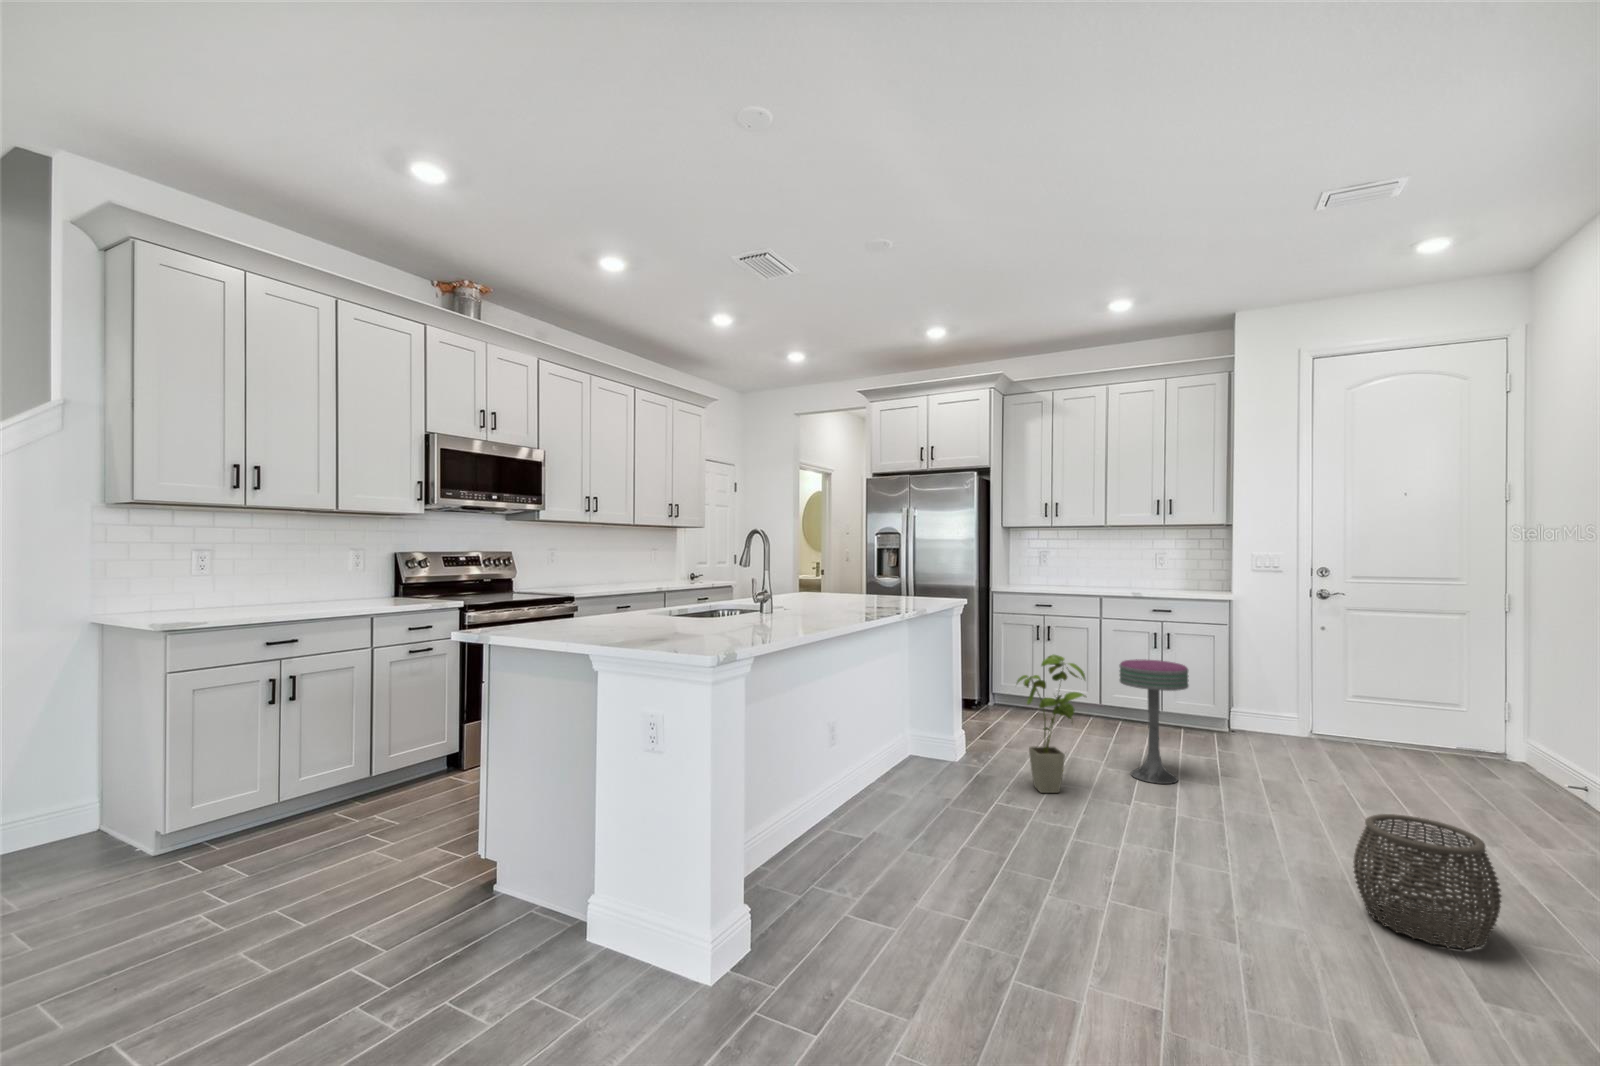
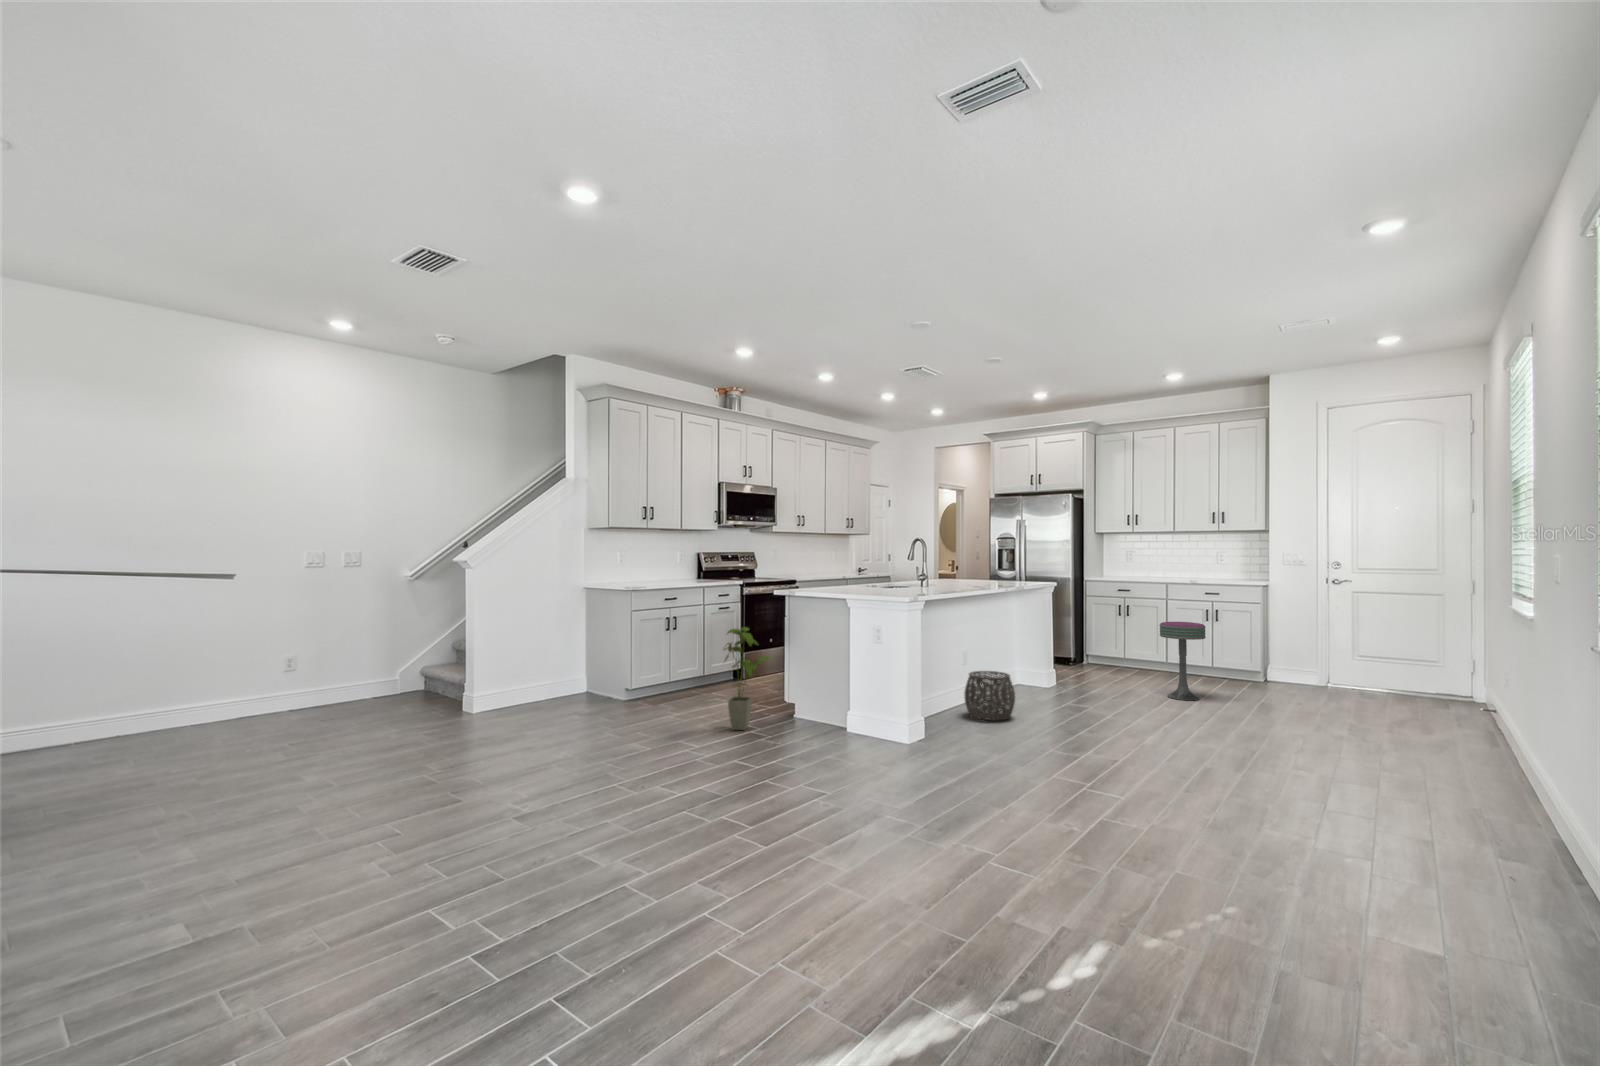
house plant: present [1017,655,1085,793] -> present [724,627,771,730]
woven basket: present [1353,814,1501,949] -> present [964,671,1015,721]

